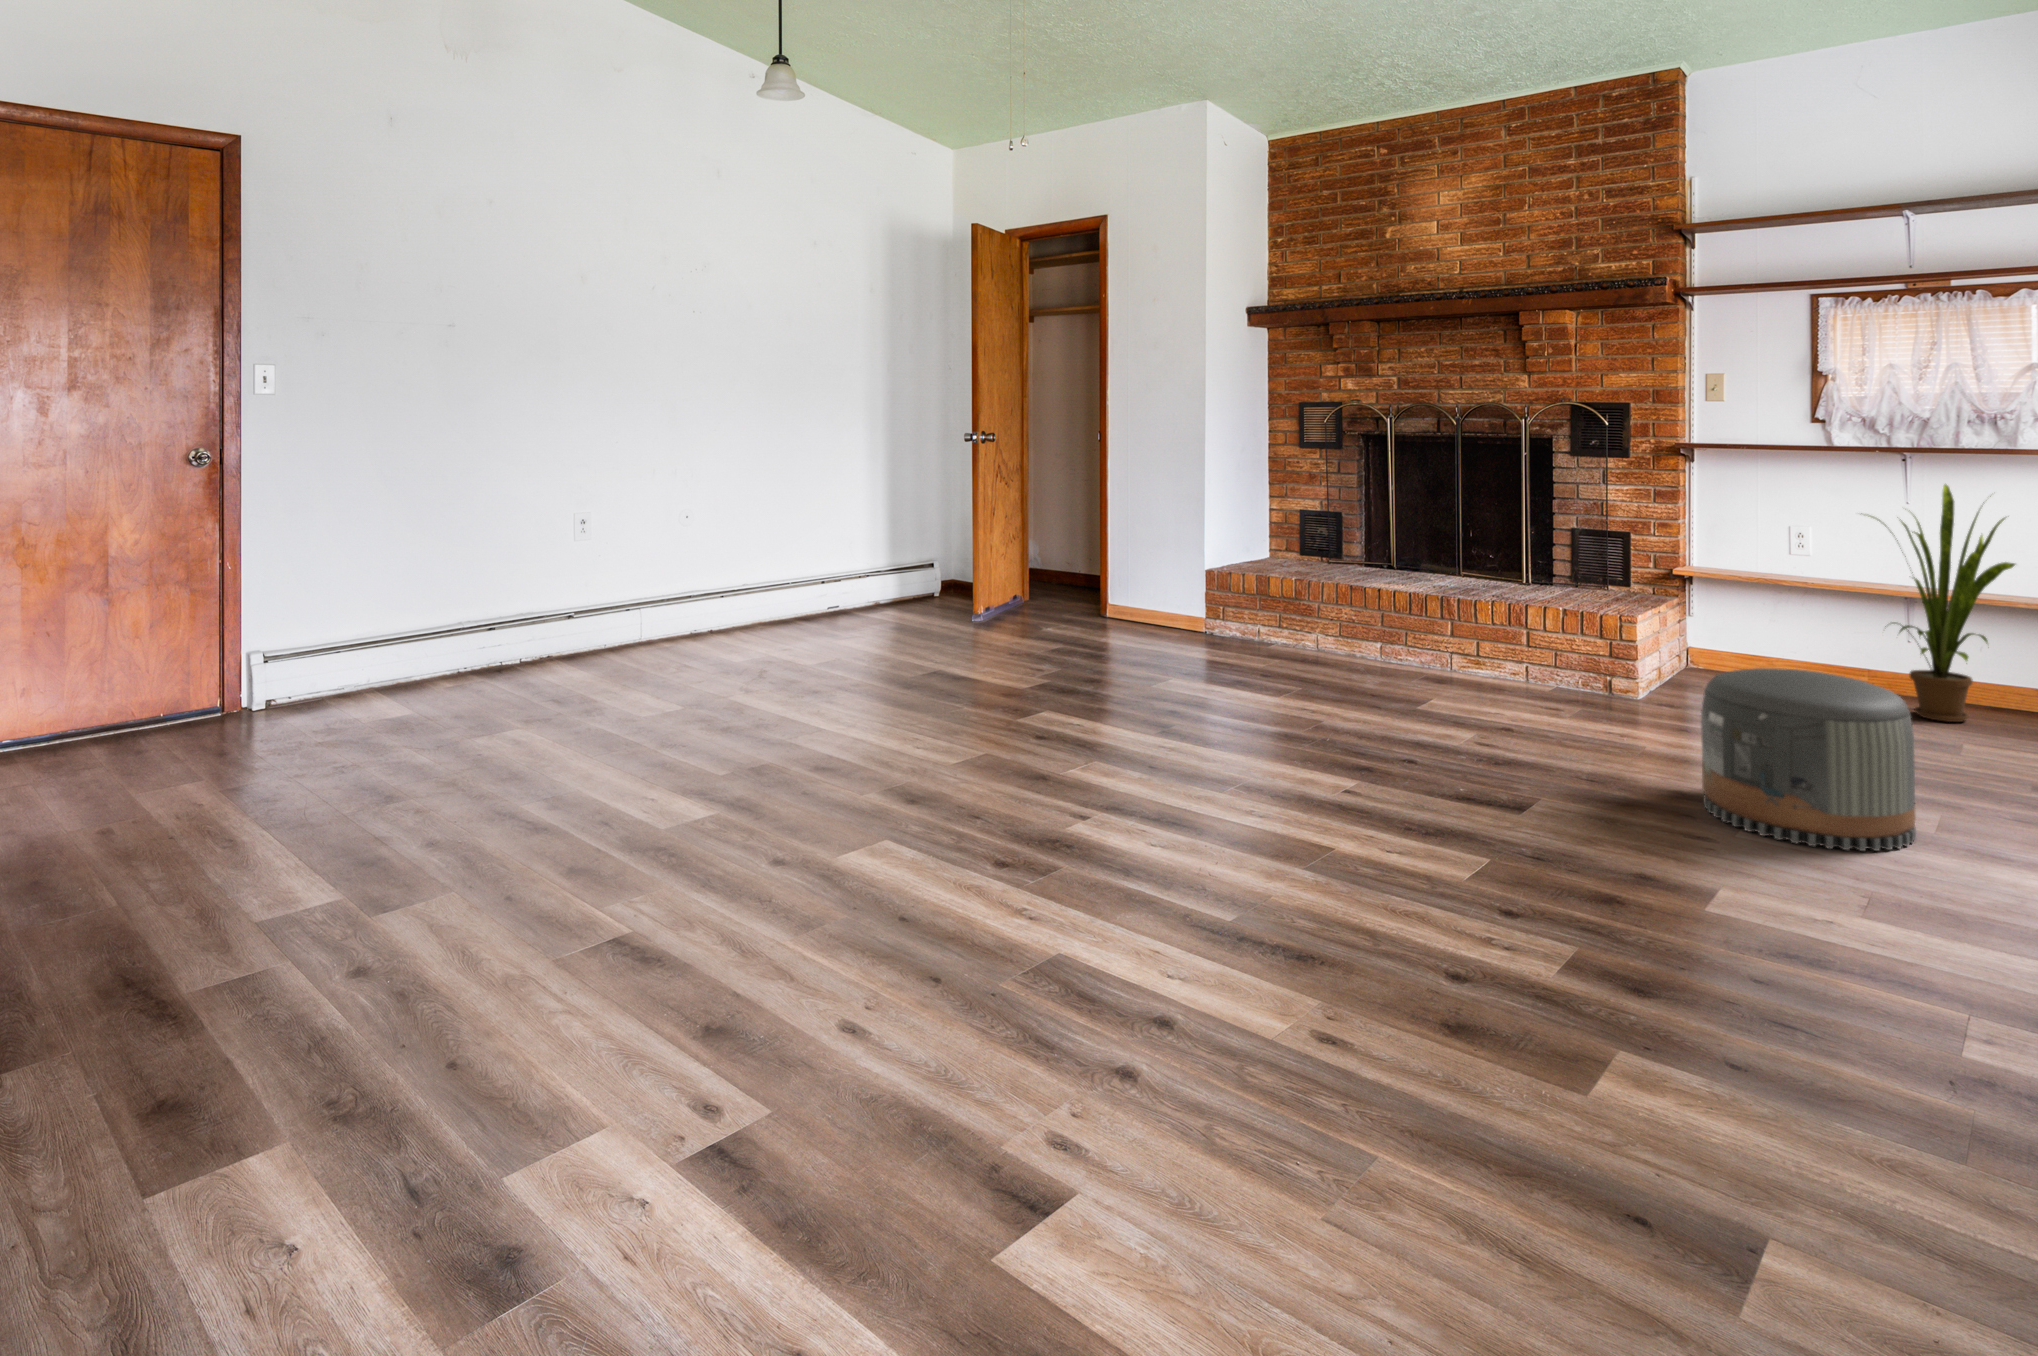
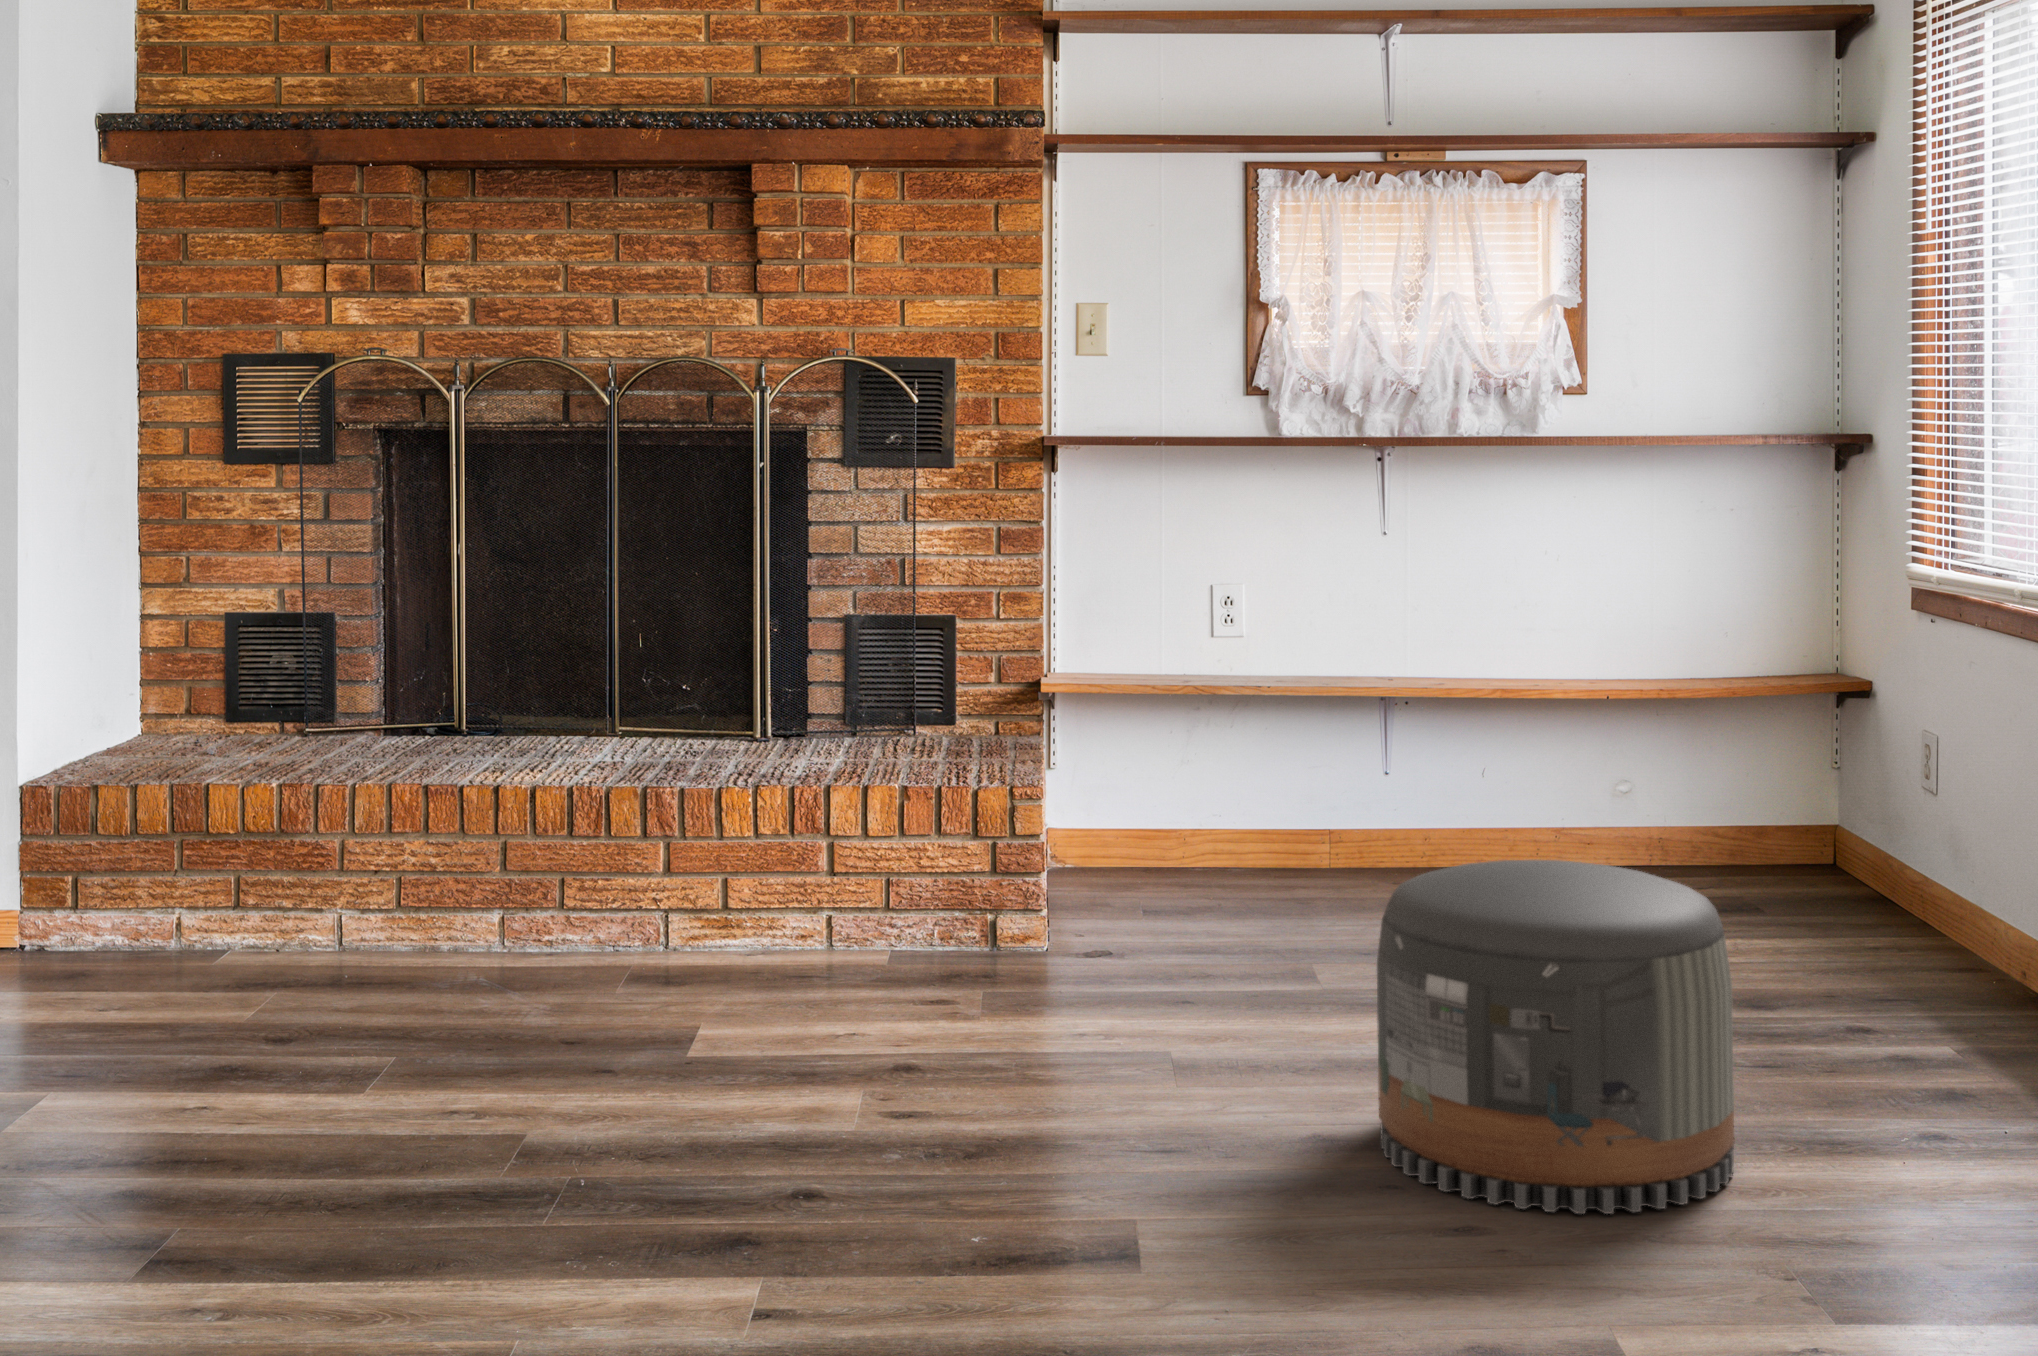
house plant: present [1870,484,2015,722] -> none [1337,495,1563,903]

